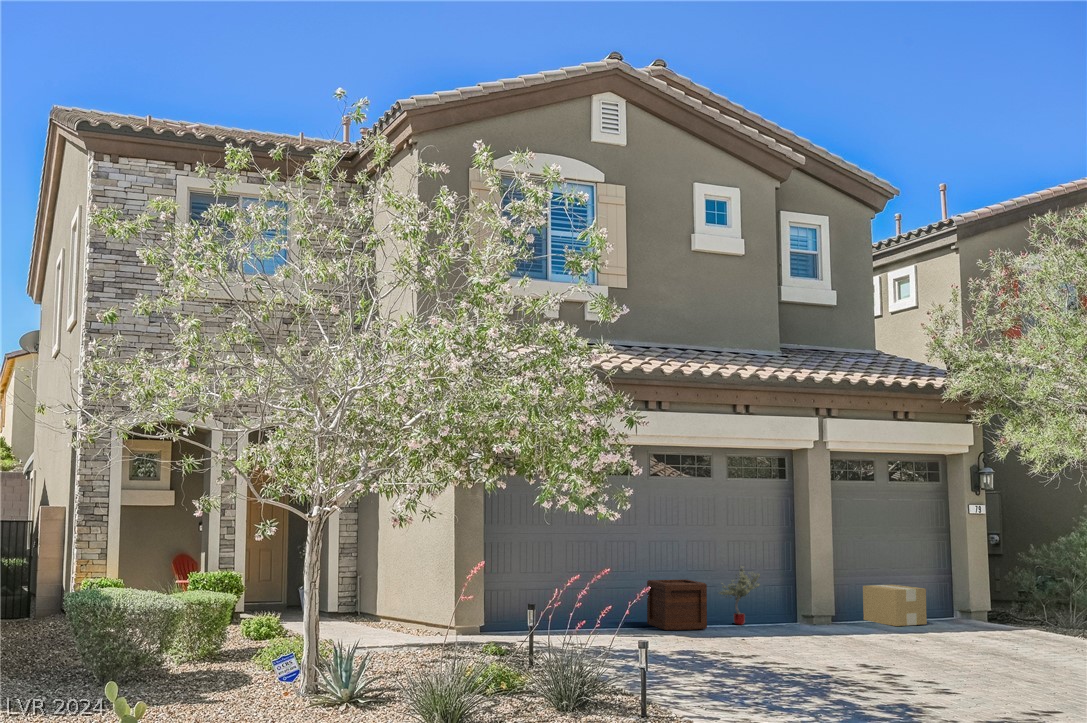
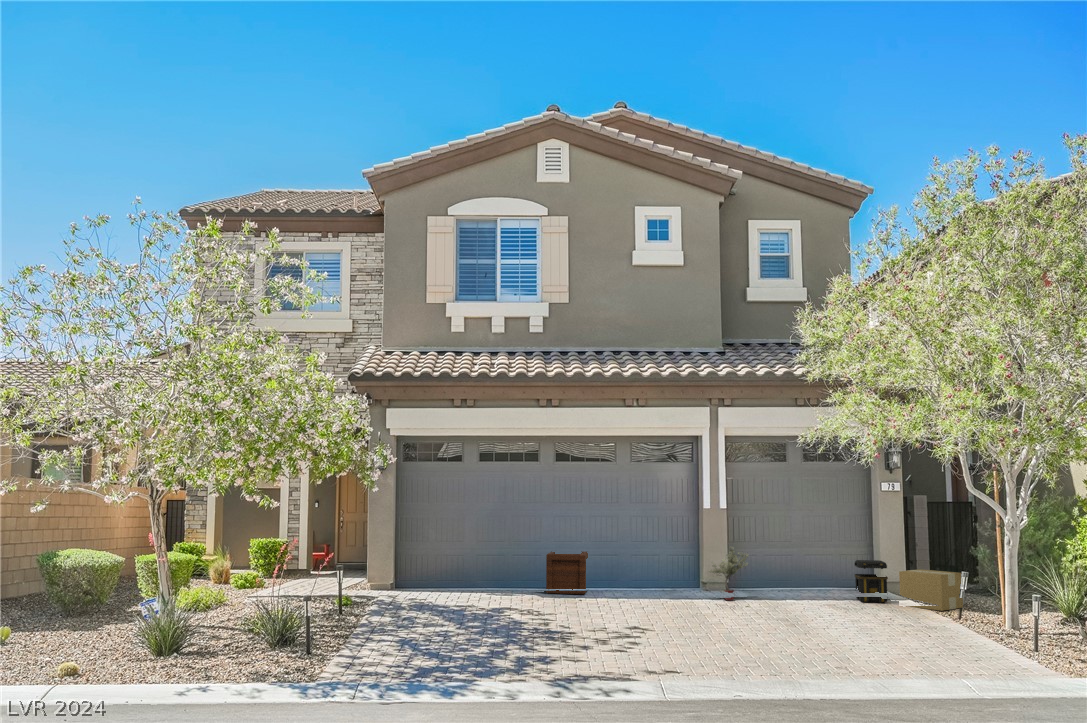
potted tree: present [719,566,760,625] -> present [709,547,748,601]
toolbox: none [933,578,973,621] -> present [854,560,888,603]
cardboard box: present [863,584,927,626] -> present [899,569,963,611]

